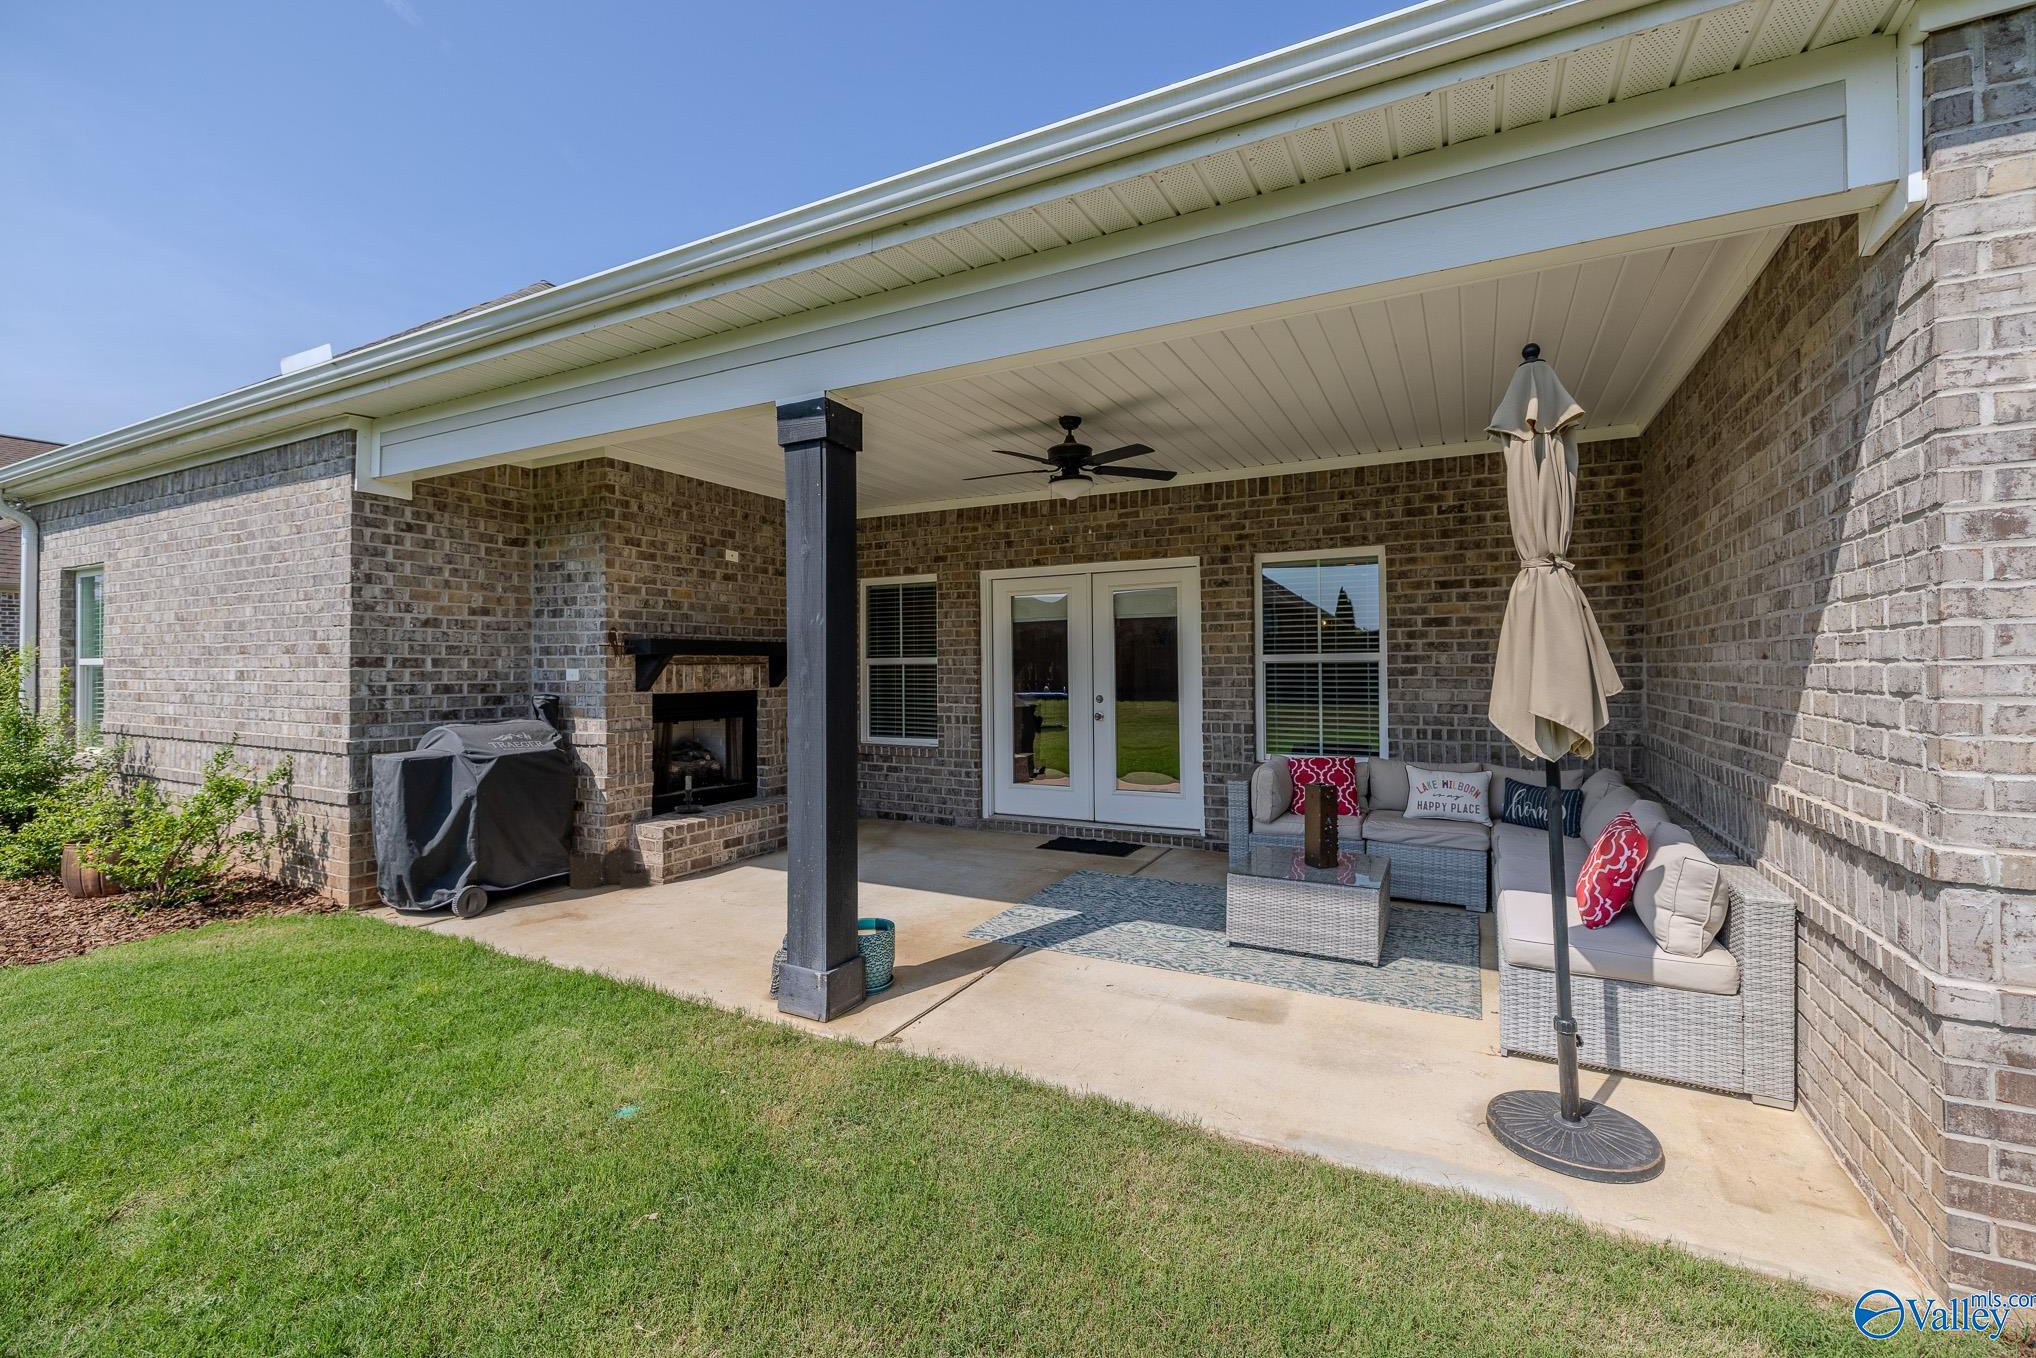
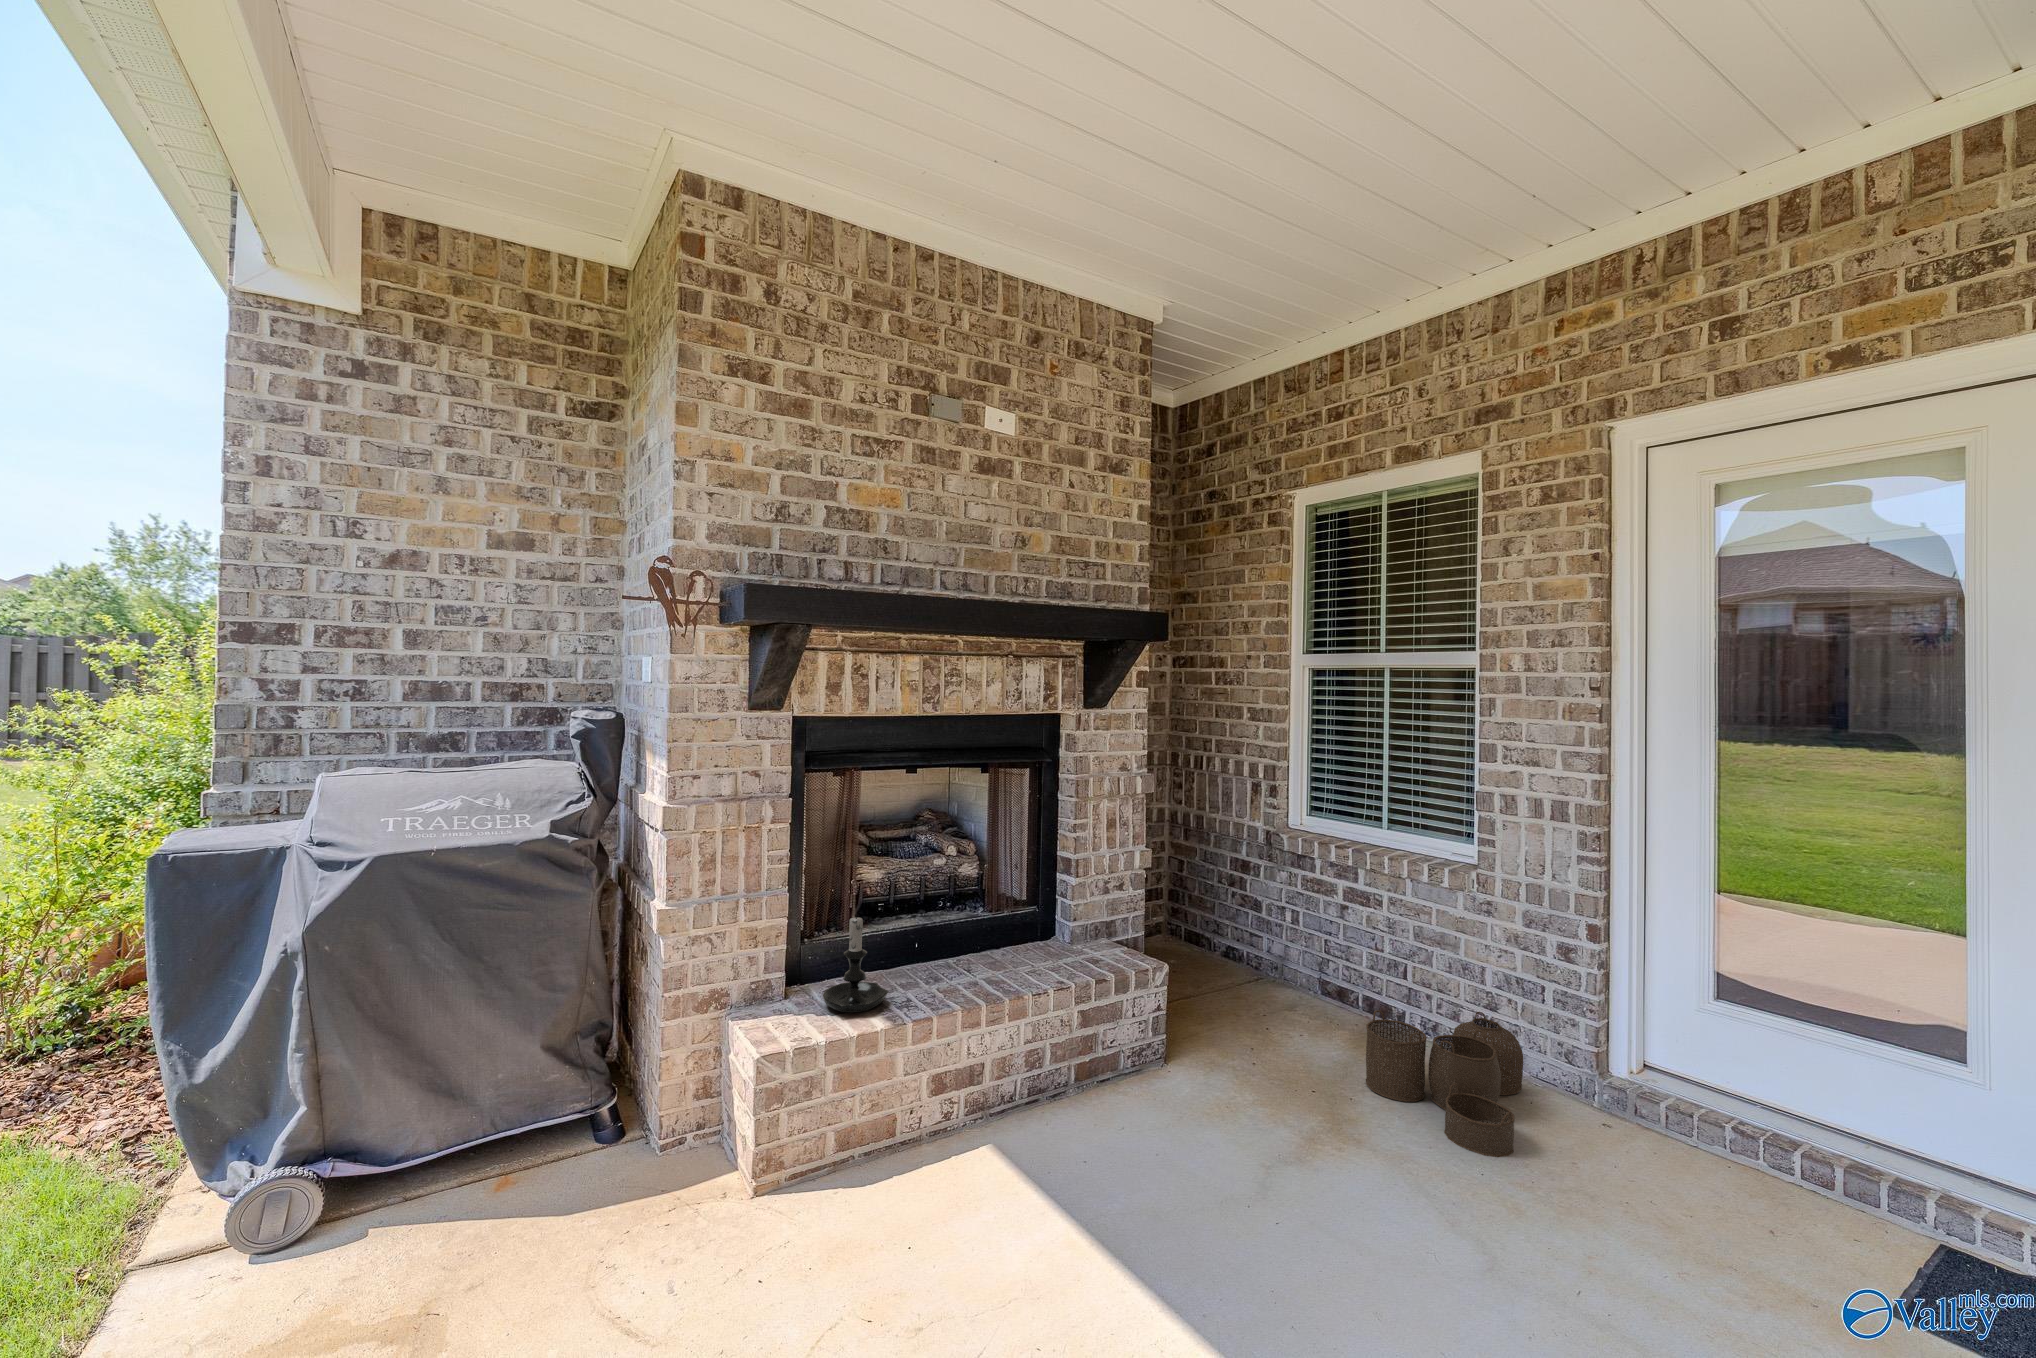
woven basket: present [570,843,651,889] -> present [1366,1010,1523,1157]

